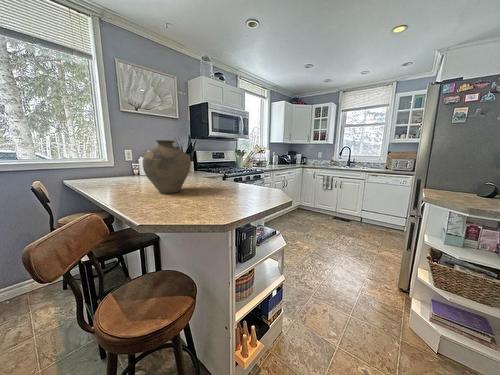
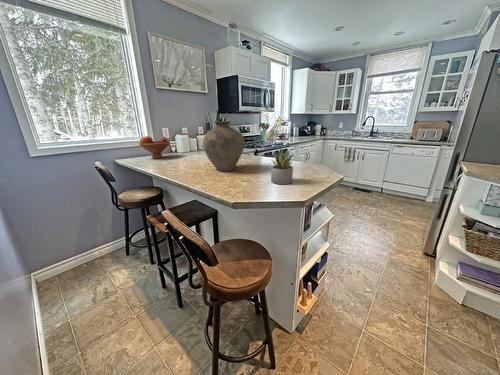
fruit bowl: none [92,157,130,180] -> present [139,136,171,158]
succulent plant: none [203,167,228,207] -> present [271,149,293,184]

